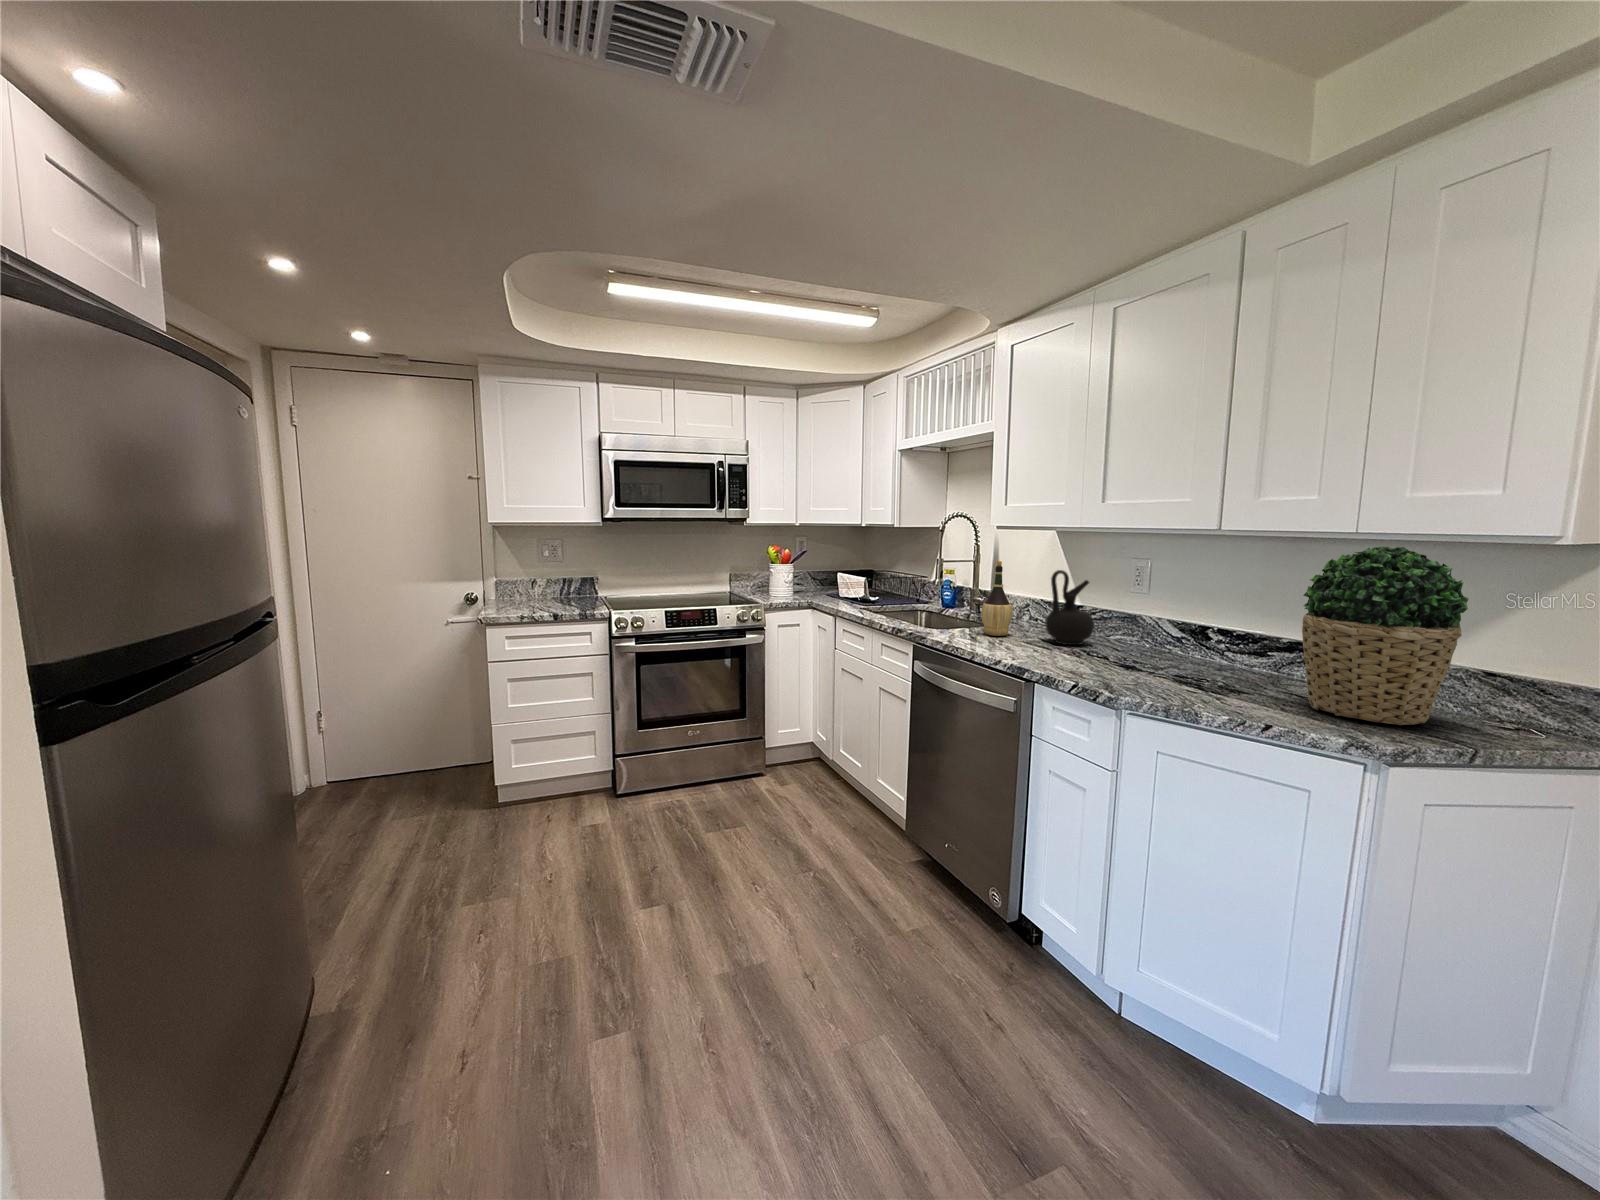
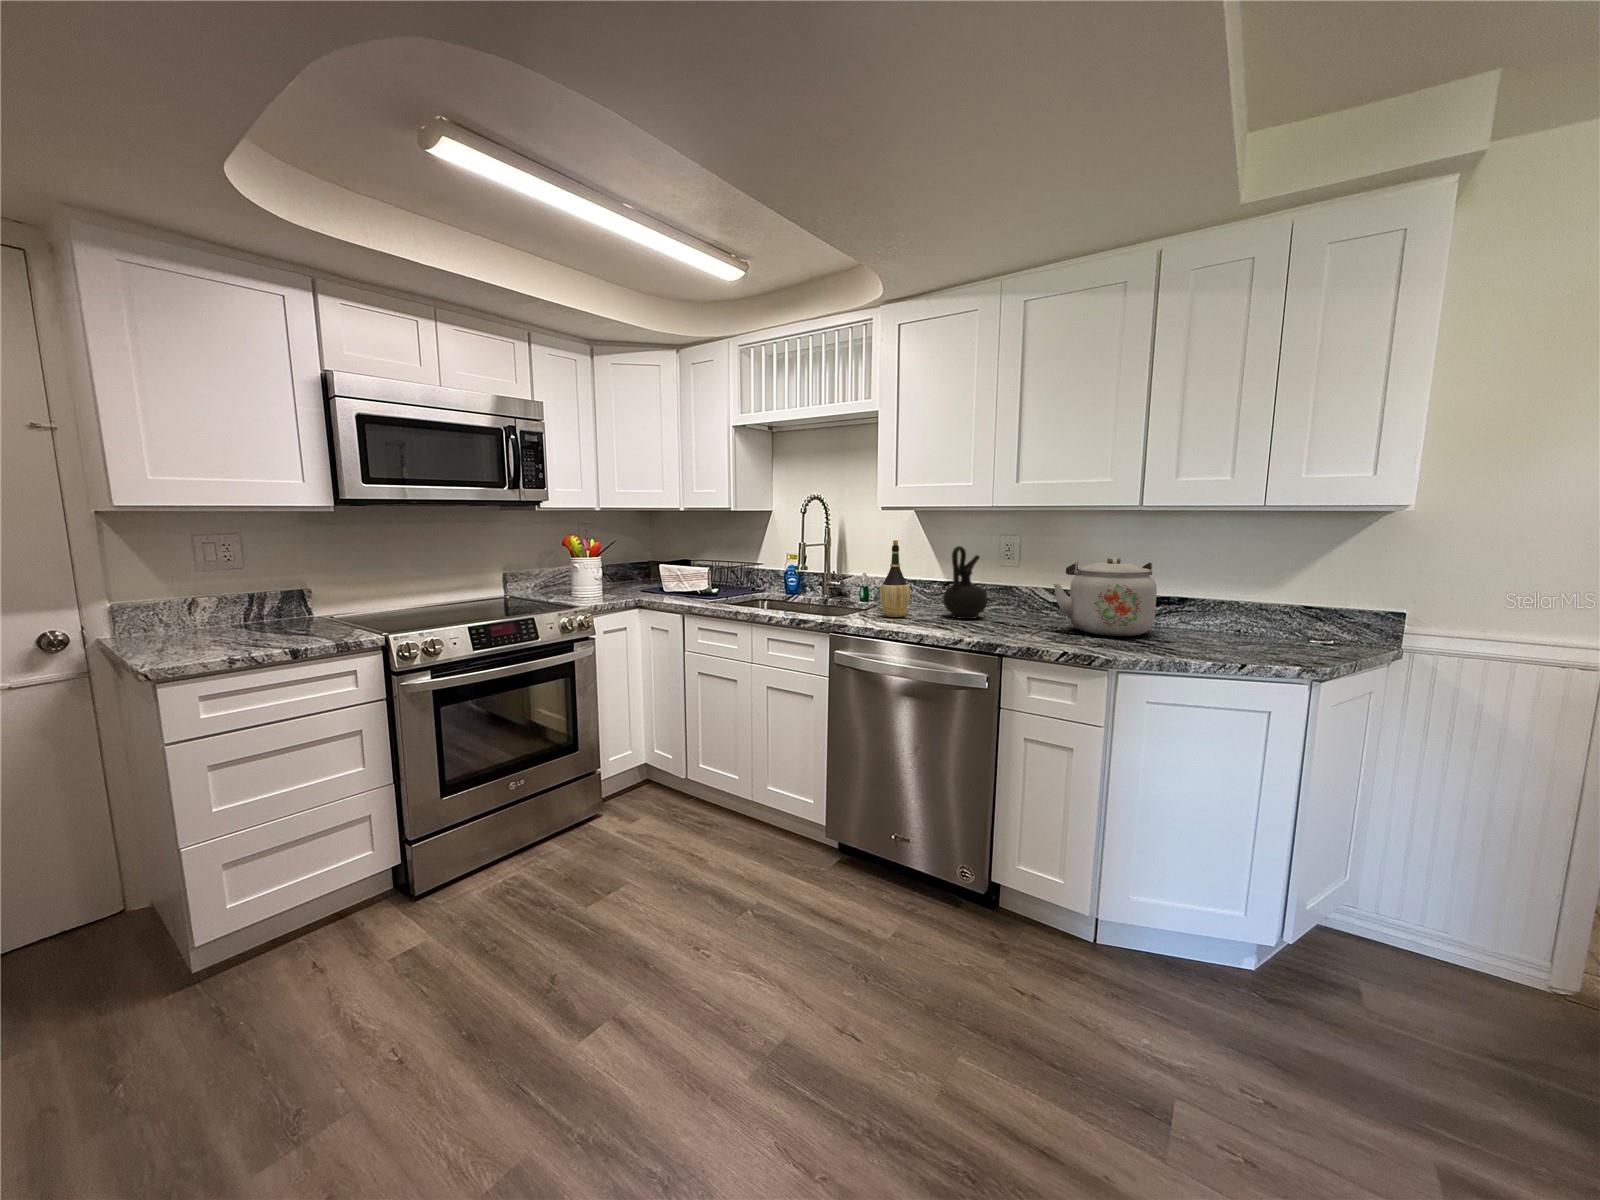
potted plant: present [1302,546,1469,725] -> none [1211,510,1332,652]
kettle: none [1134,592,1261,681] -> present [1053,557,1157,636]

